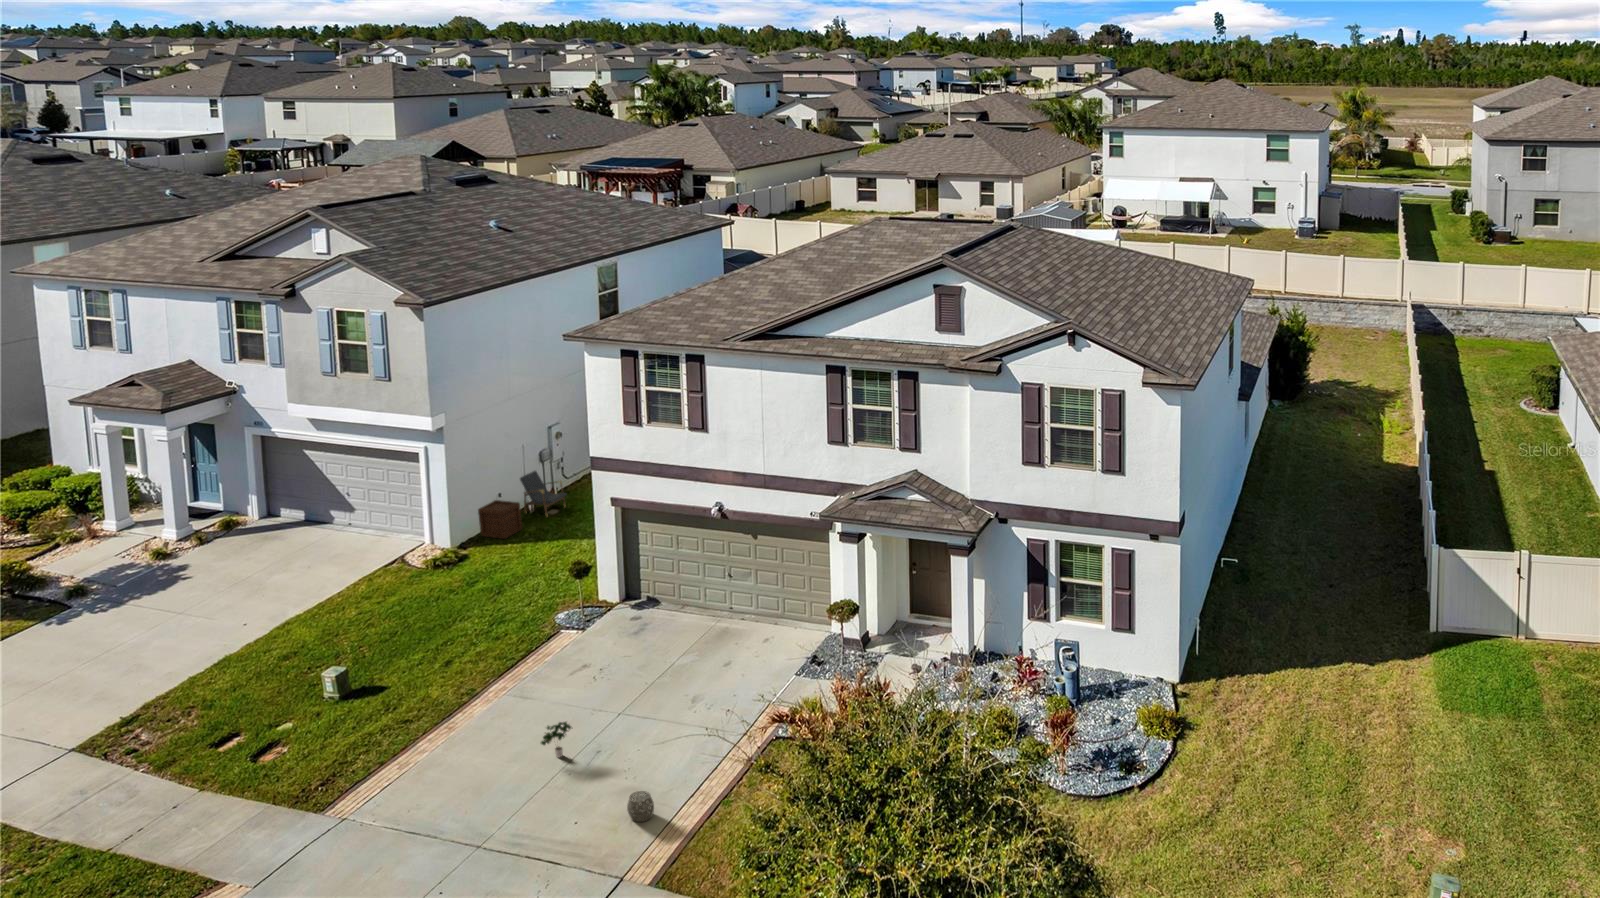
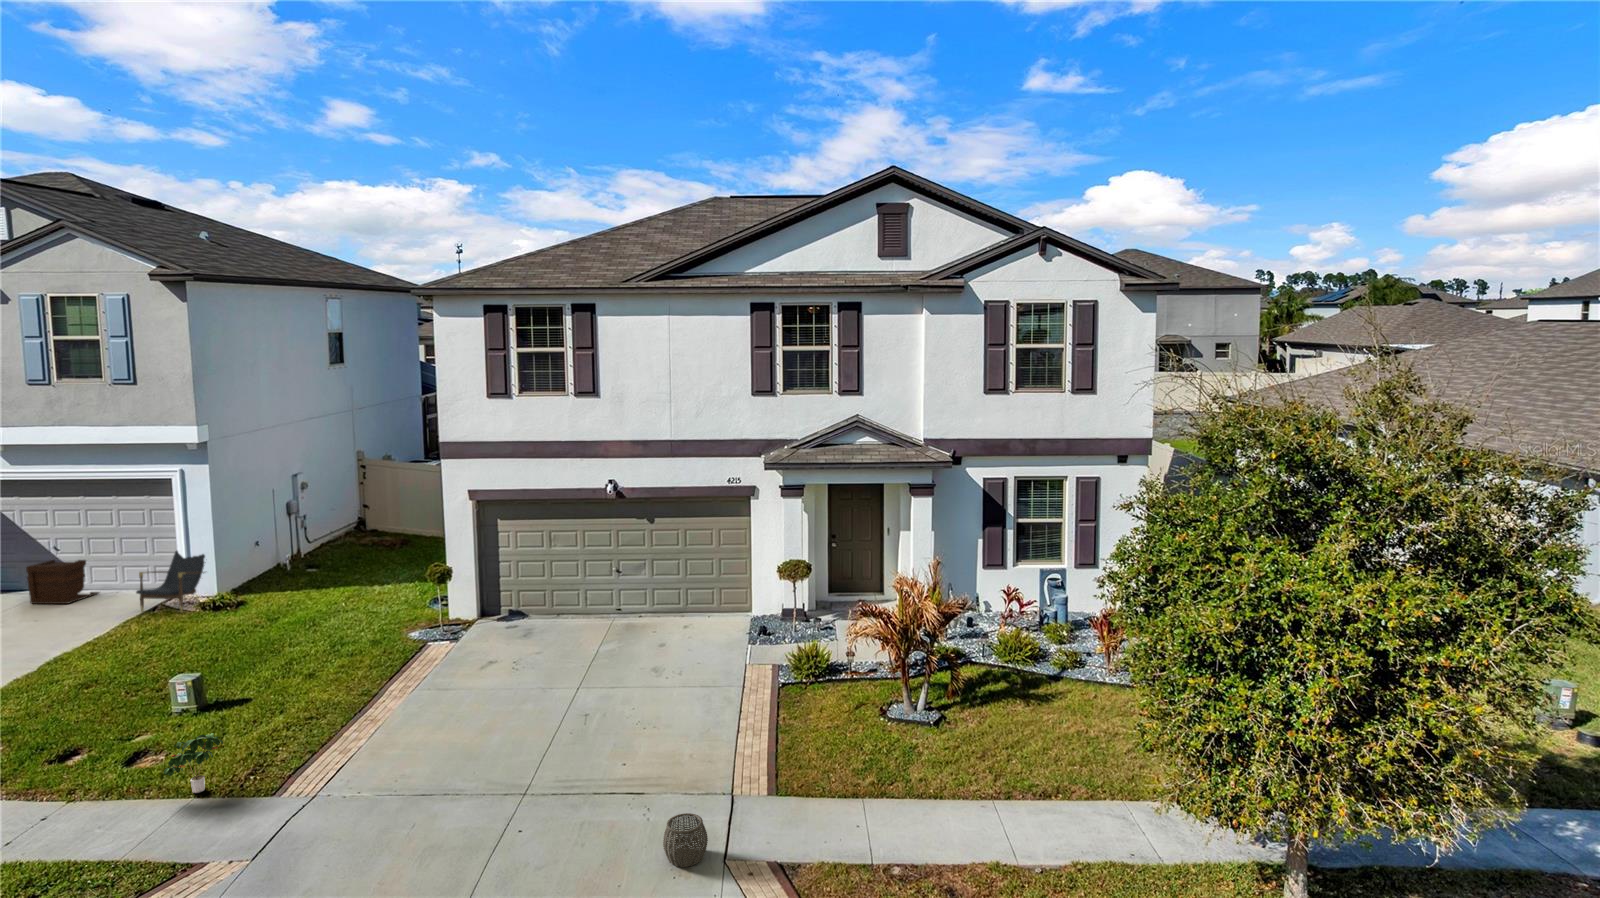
lounge chair: present [520,471,566,515] -> present [136,551,205,612]
wooden crate: present [478,500,522,539] -> present [26,560,99,604]
potted plant: present [541,722,571,758] -> present [164,733,223,793]

